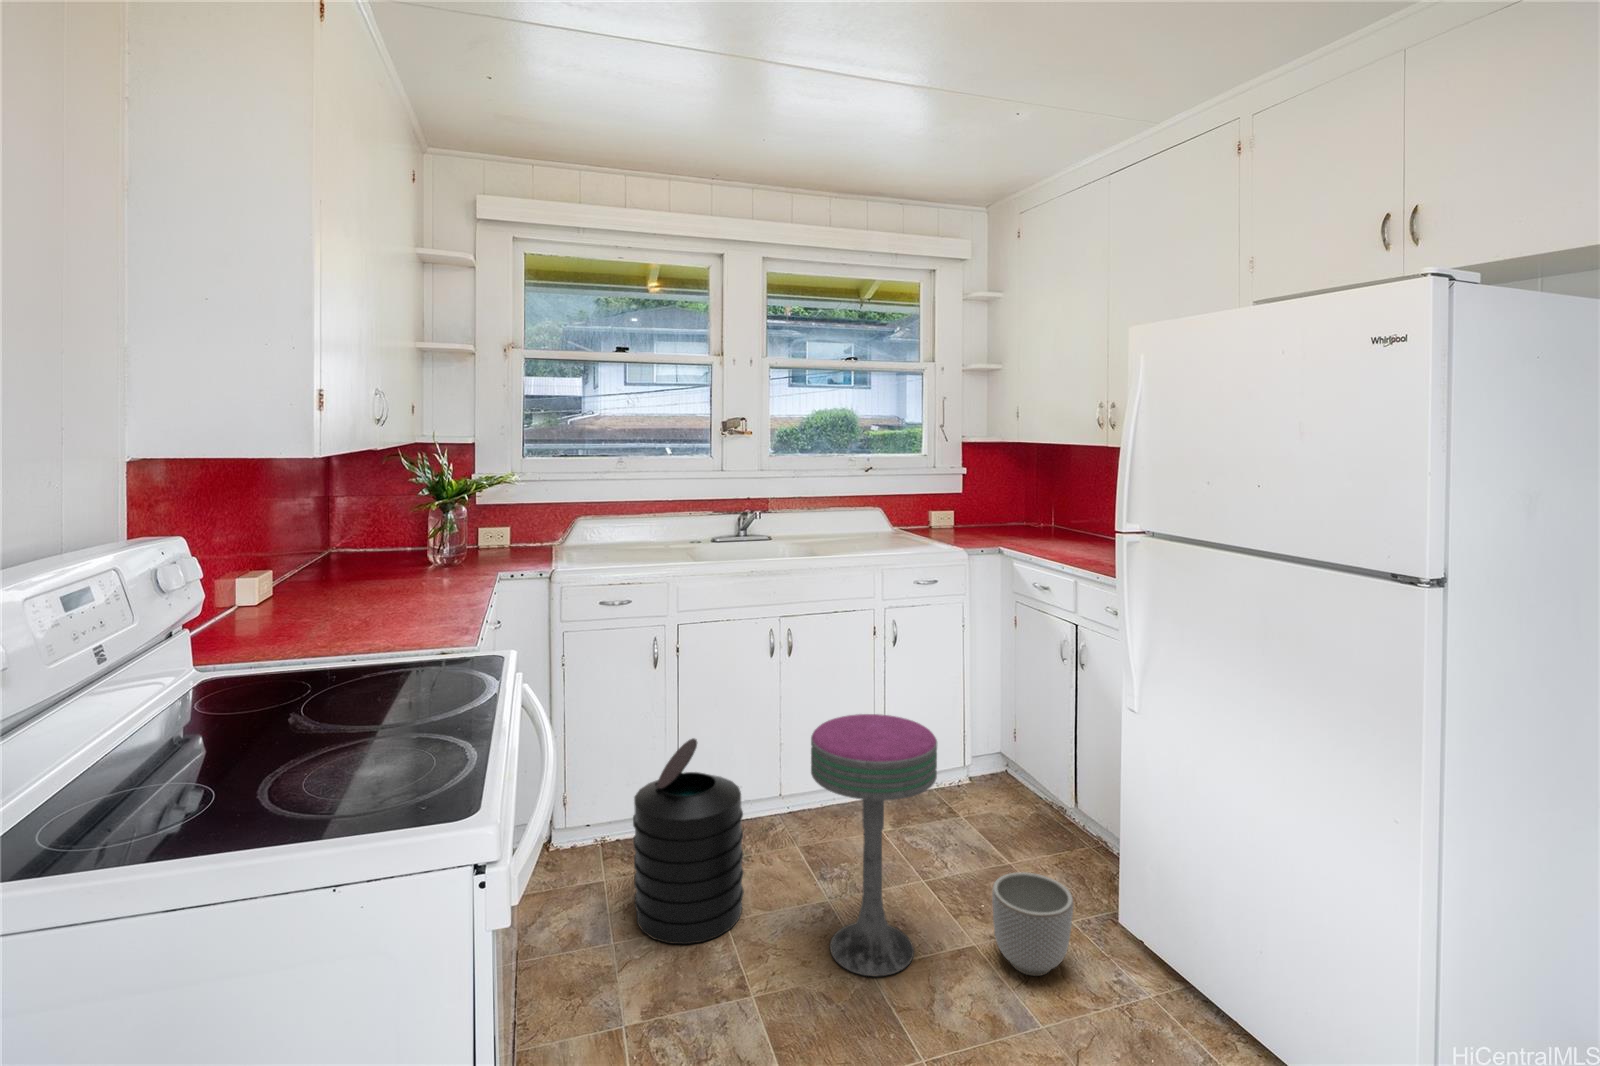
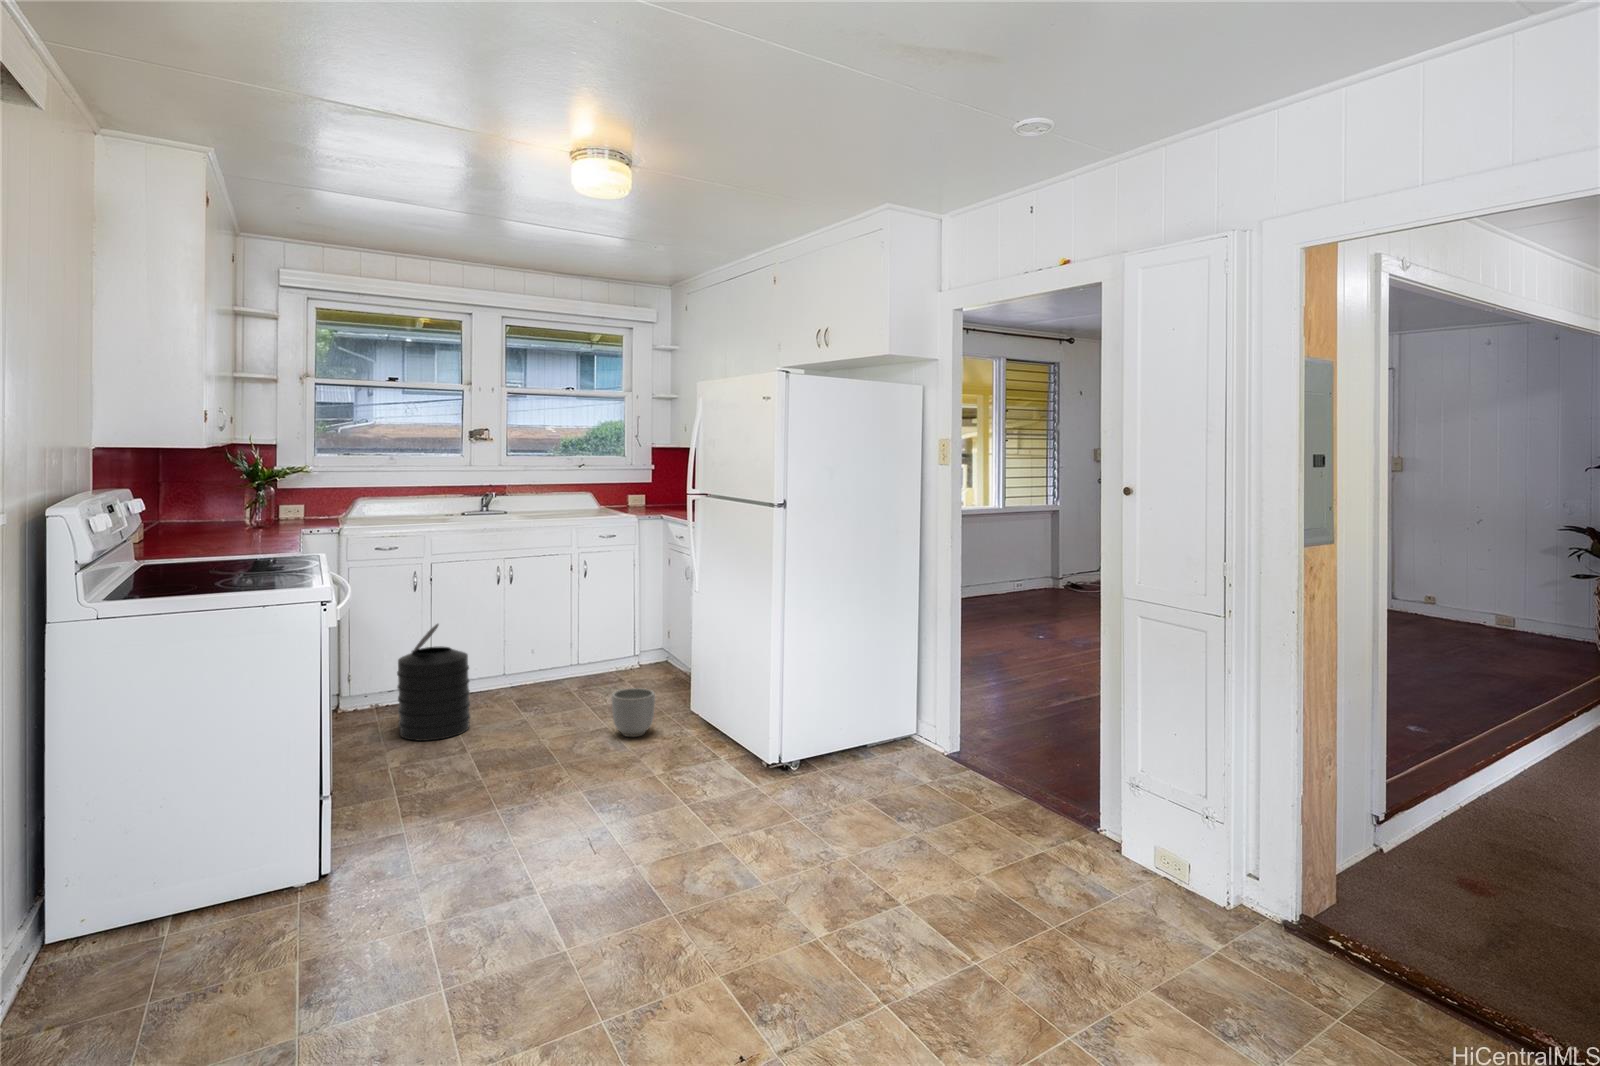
bar stool: present [811,714,937,976] -> none [505,604,579,743]

